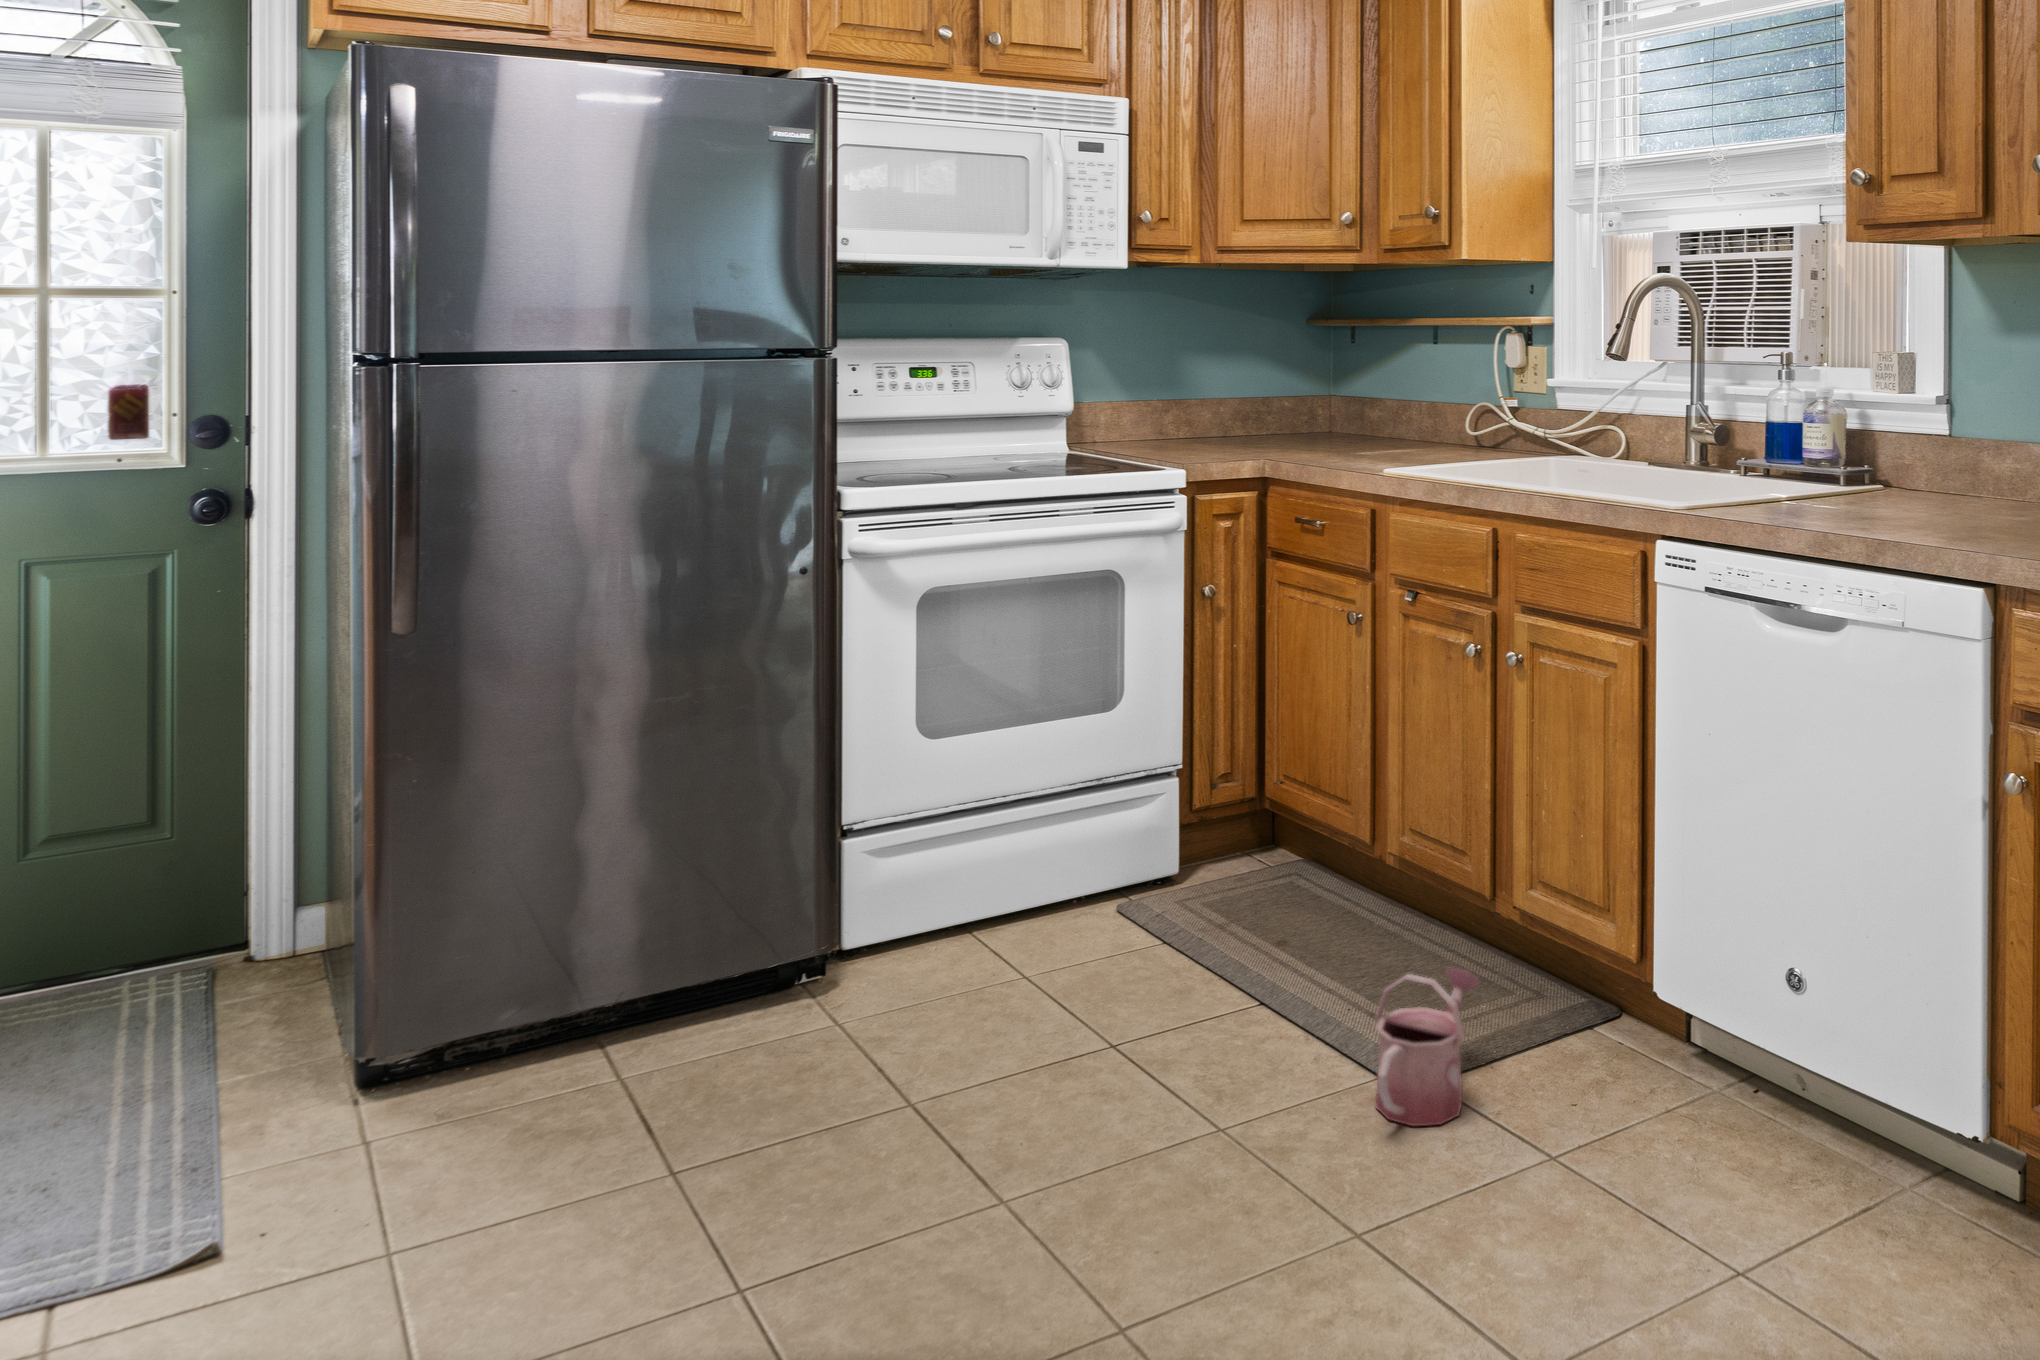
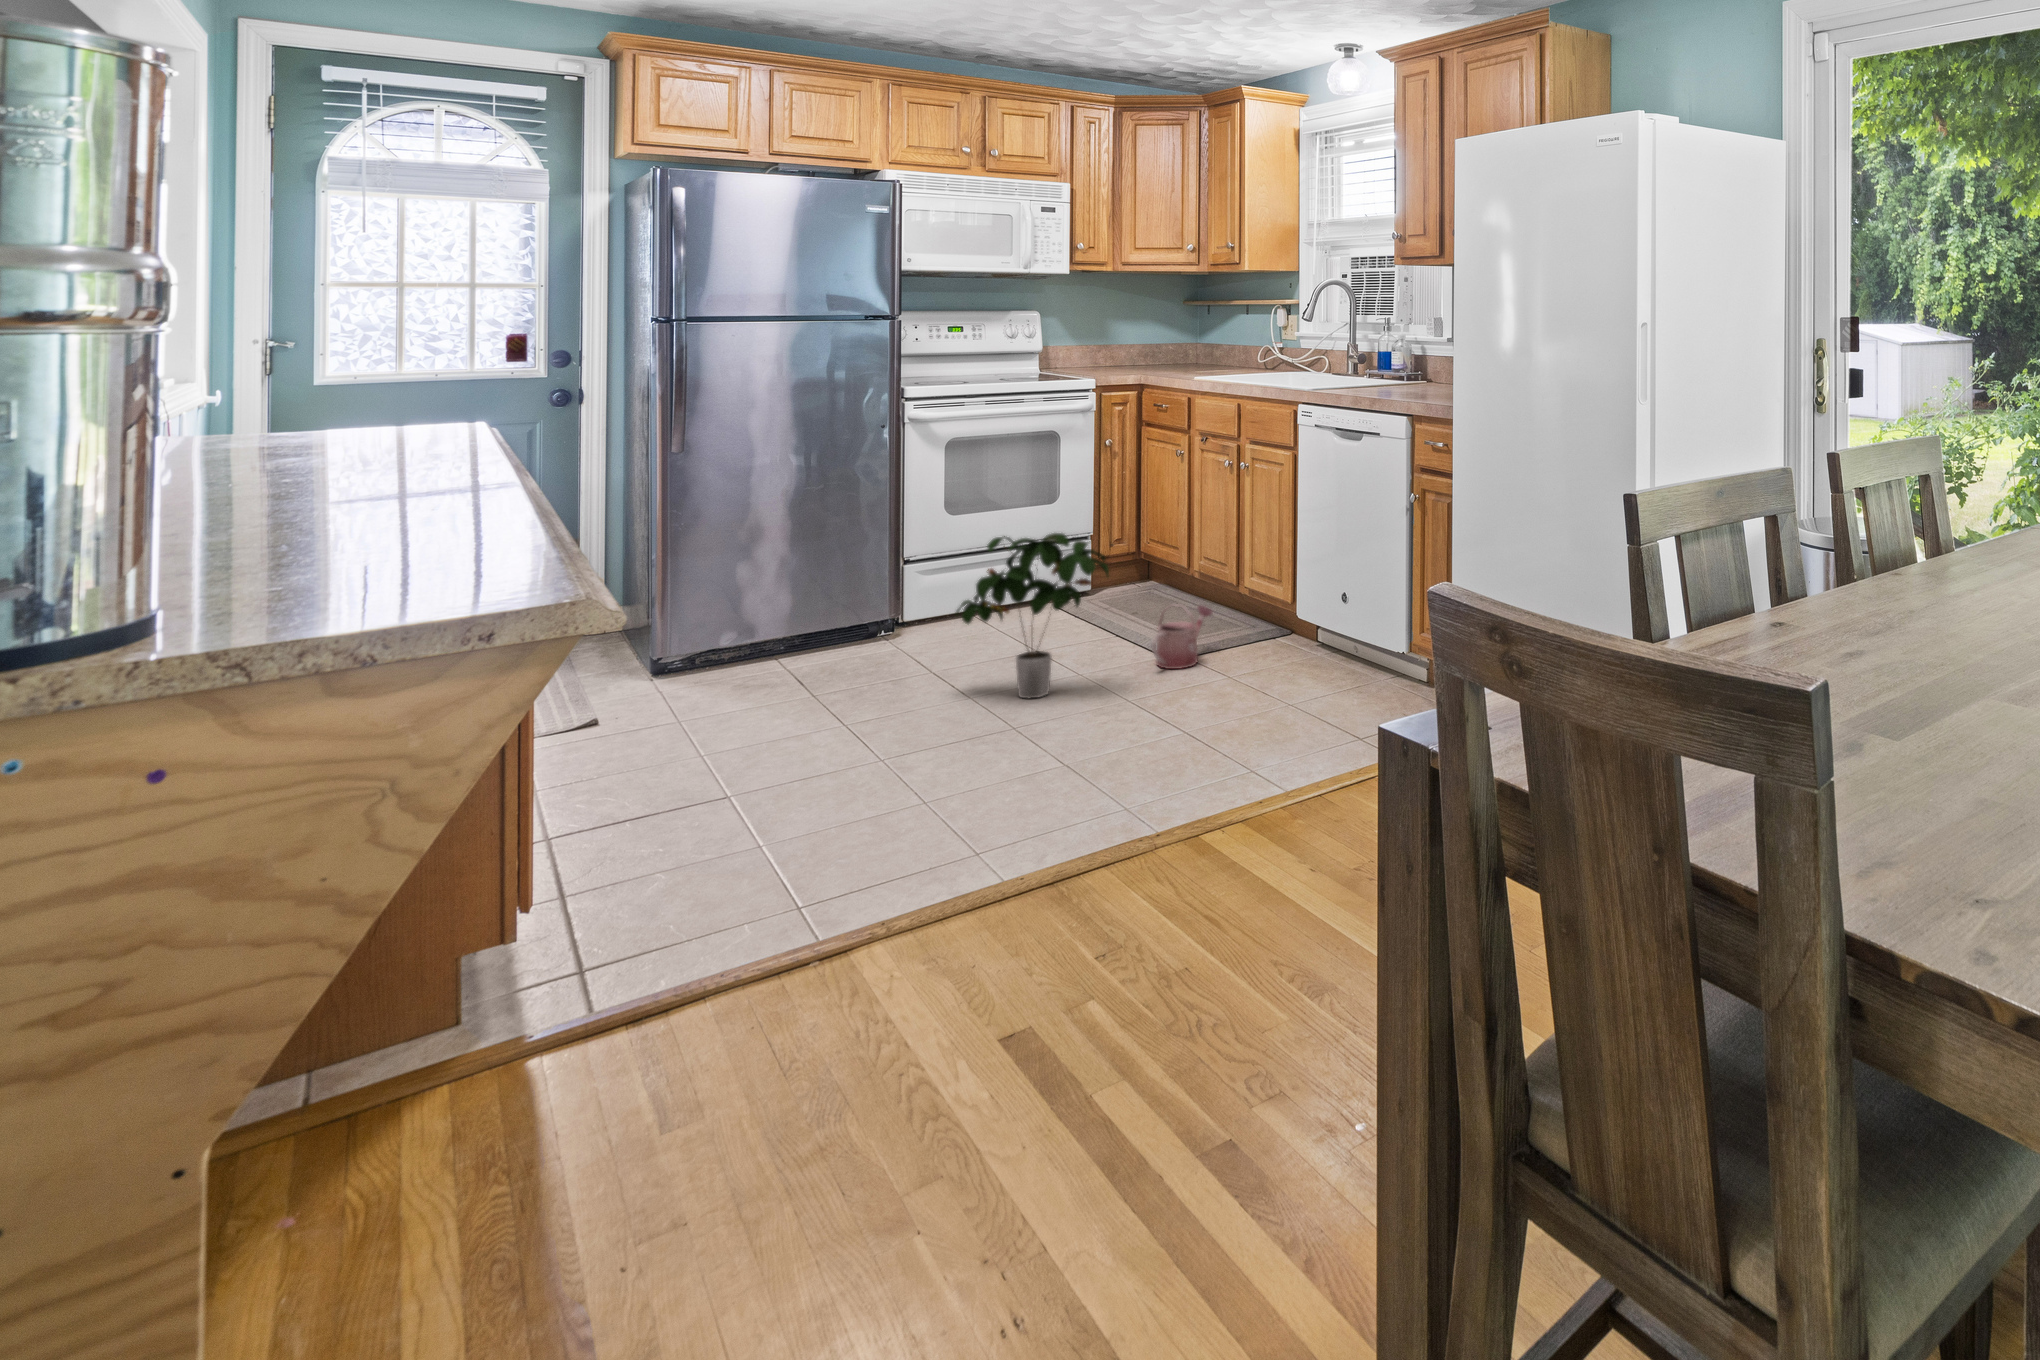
potted plant: none [969,842,1304,1227] -> present [956,533,1109,699]

